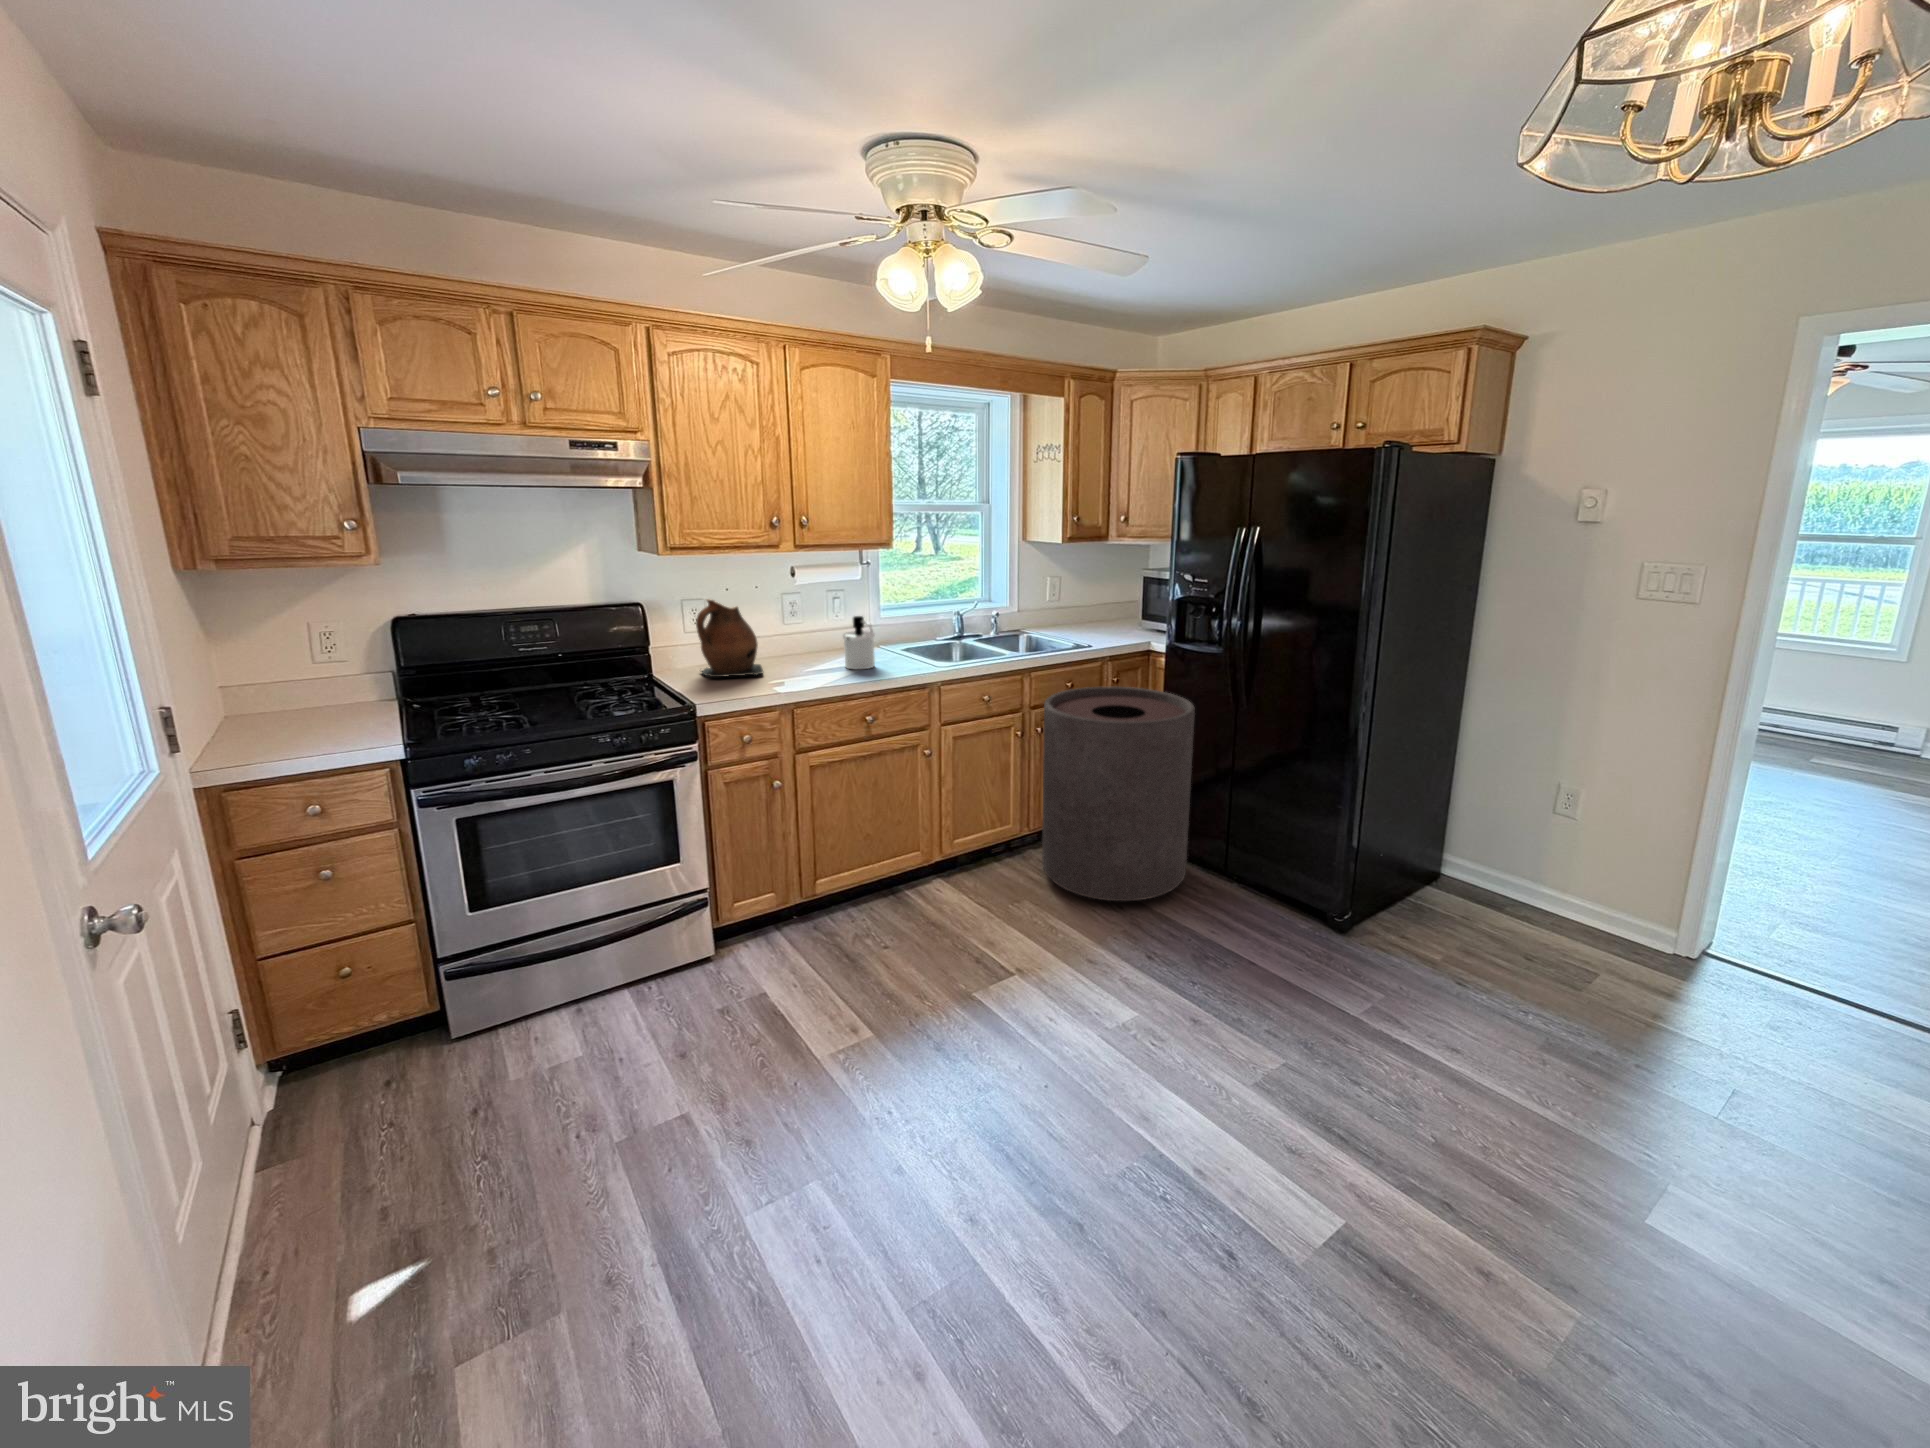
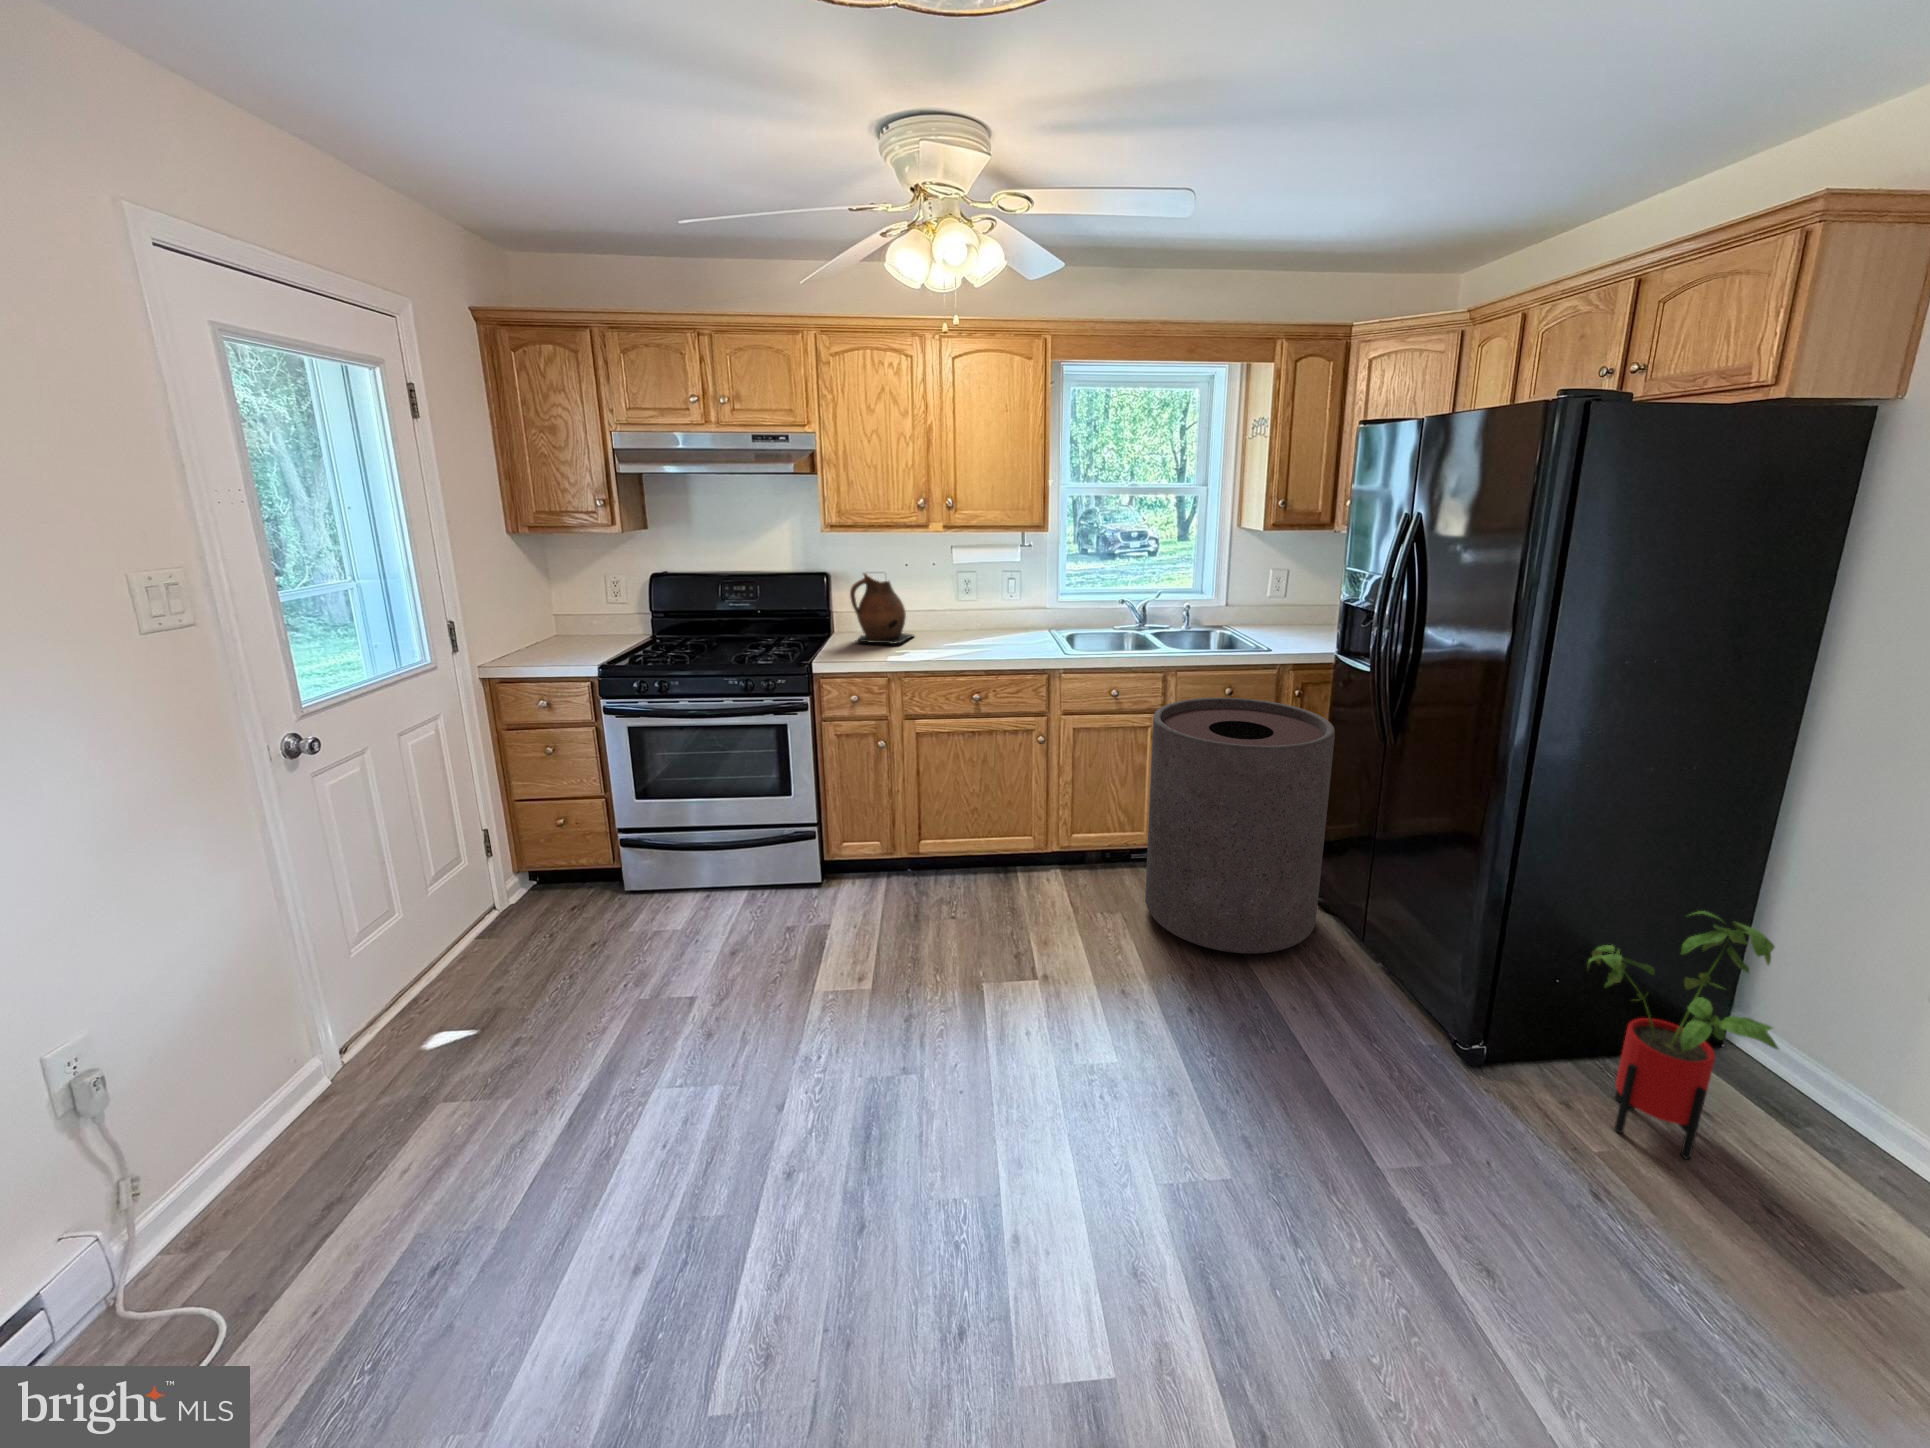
soap dispenser: present [843,616,875,669] -> none [978,597,1008,649]
house plant: none [1398,778,1522,937] -> present [1587,911,1778,1159]

